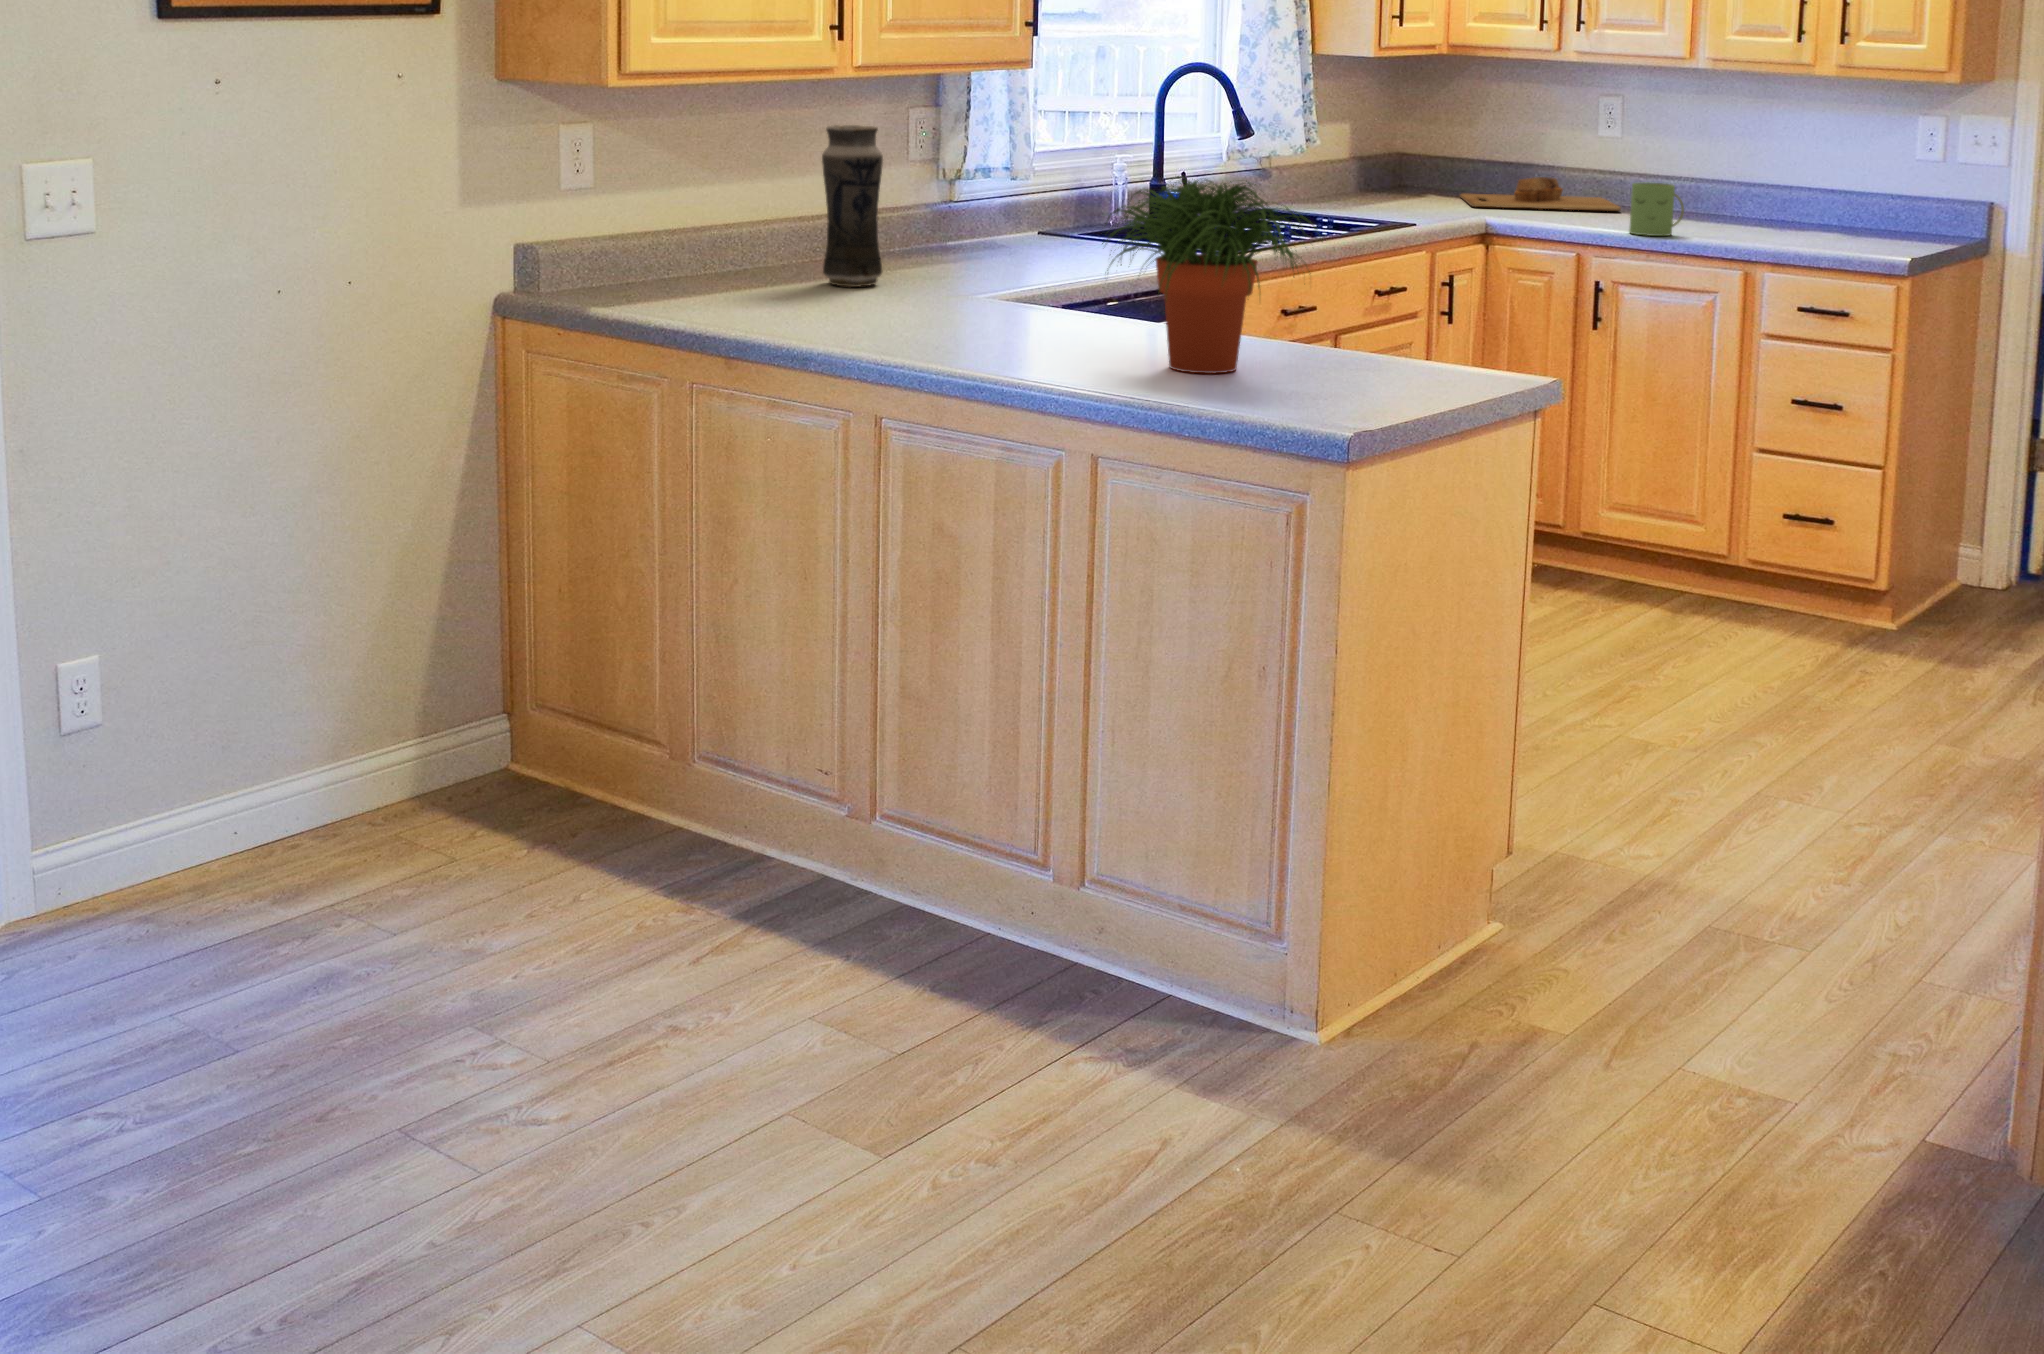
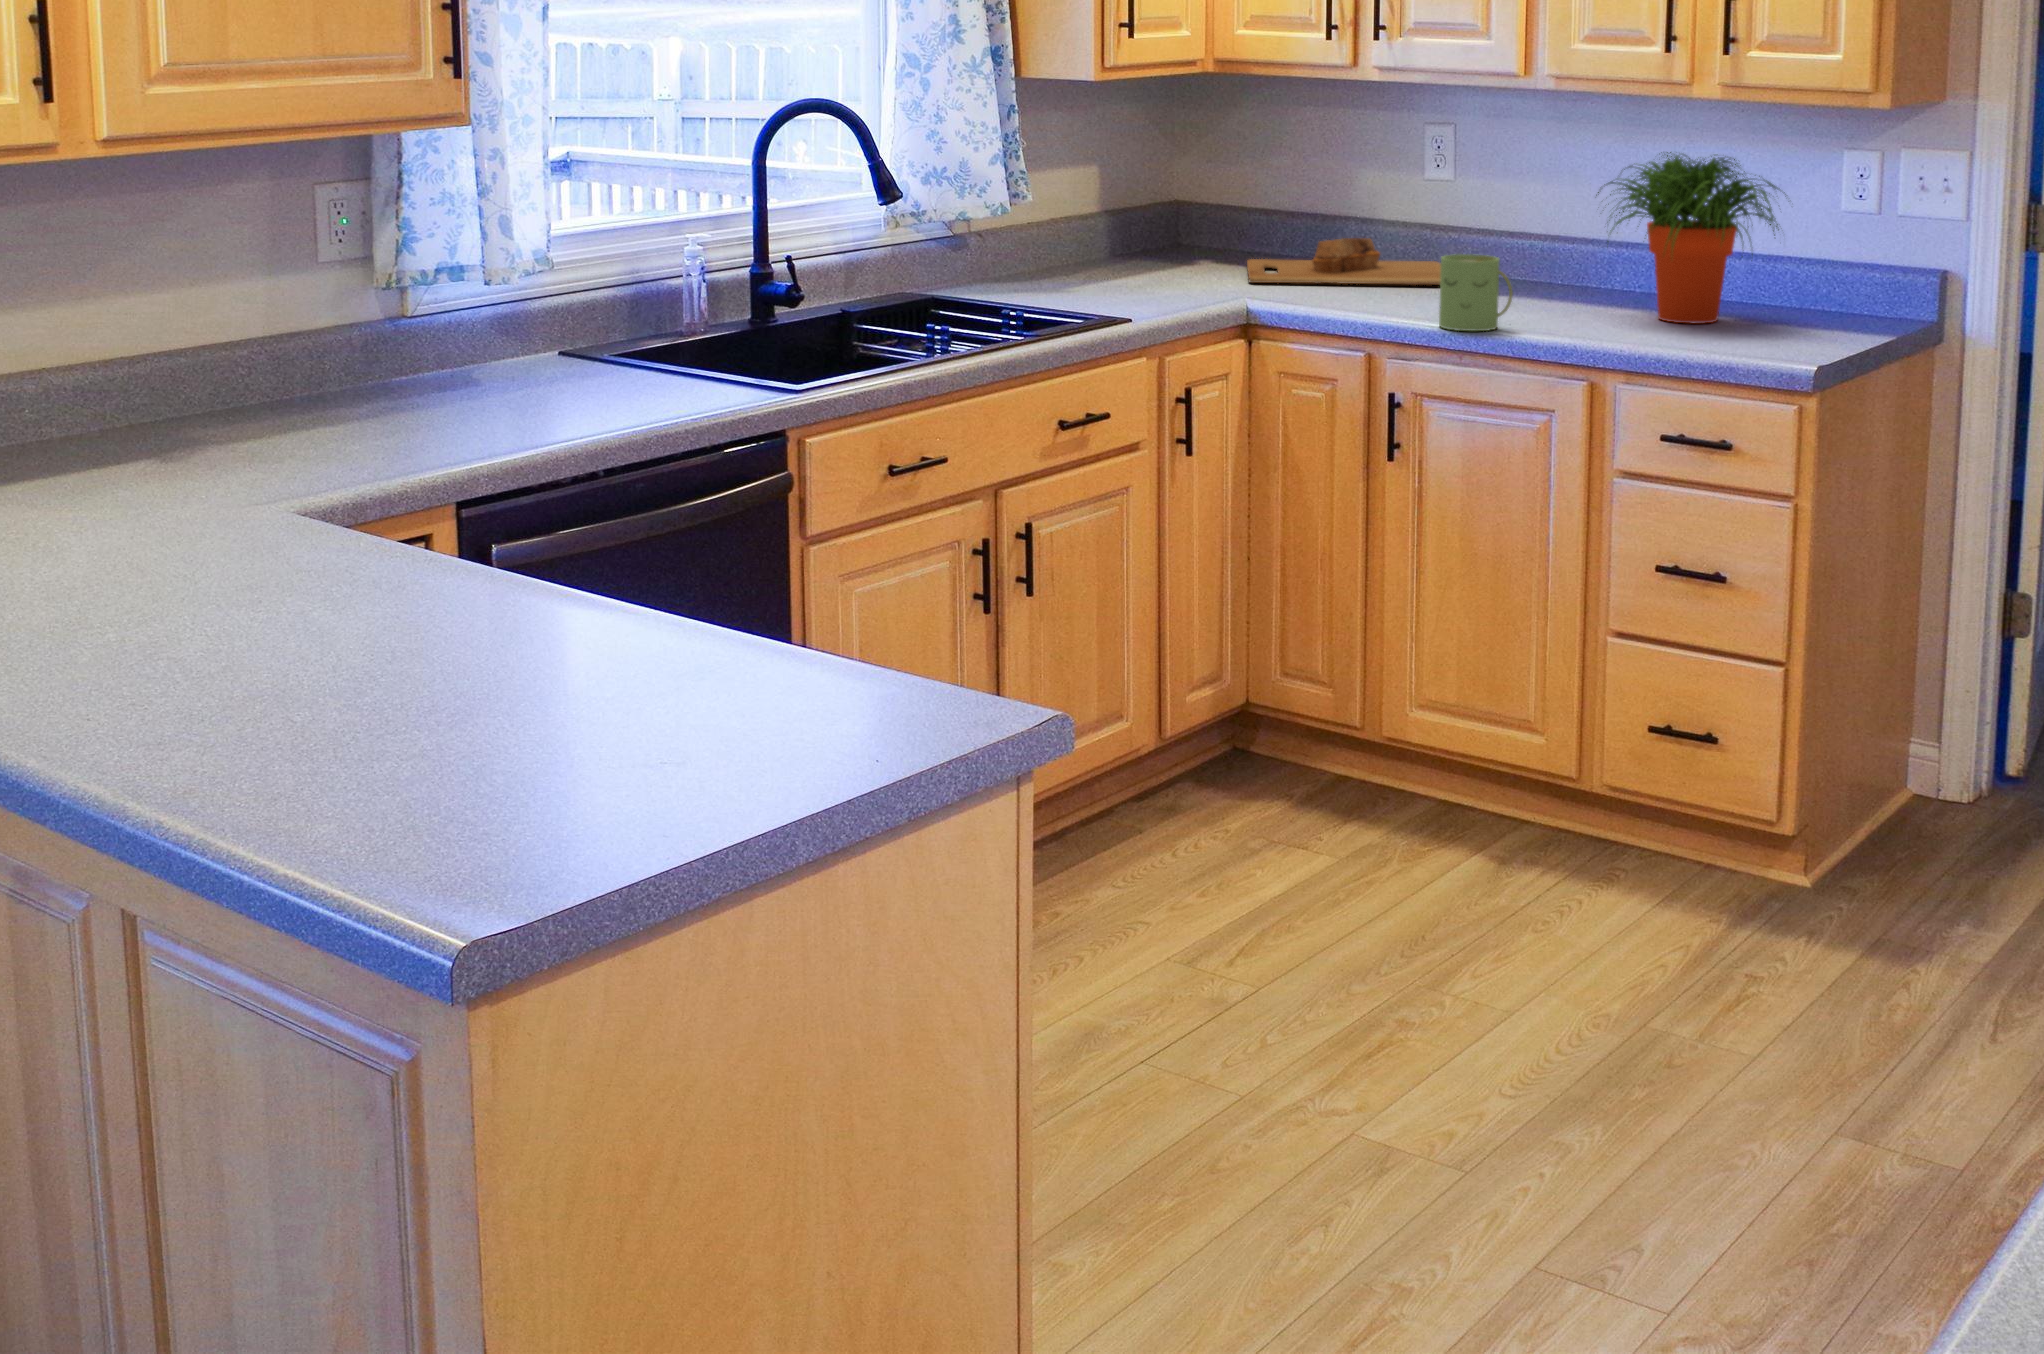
vase: present [822,125,883,287] -> none [41,228,158,489]
potted plant: present [1102,176,1317,373] -> present [1596,152,1786,323]

